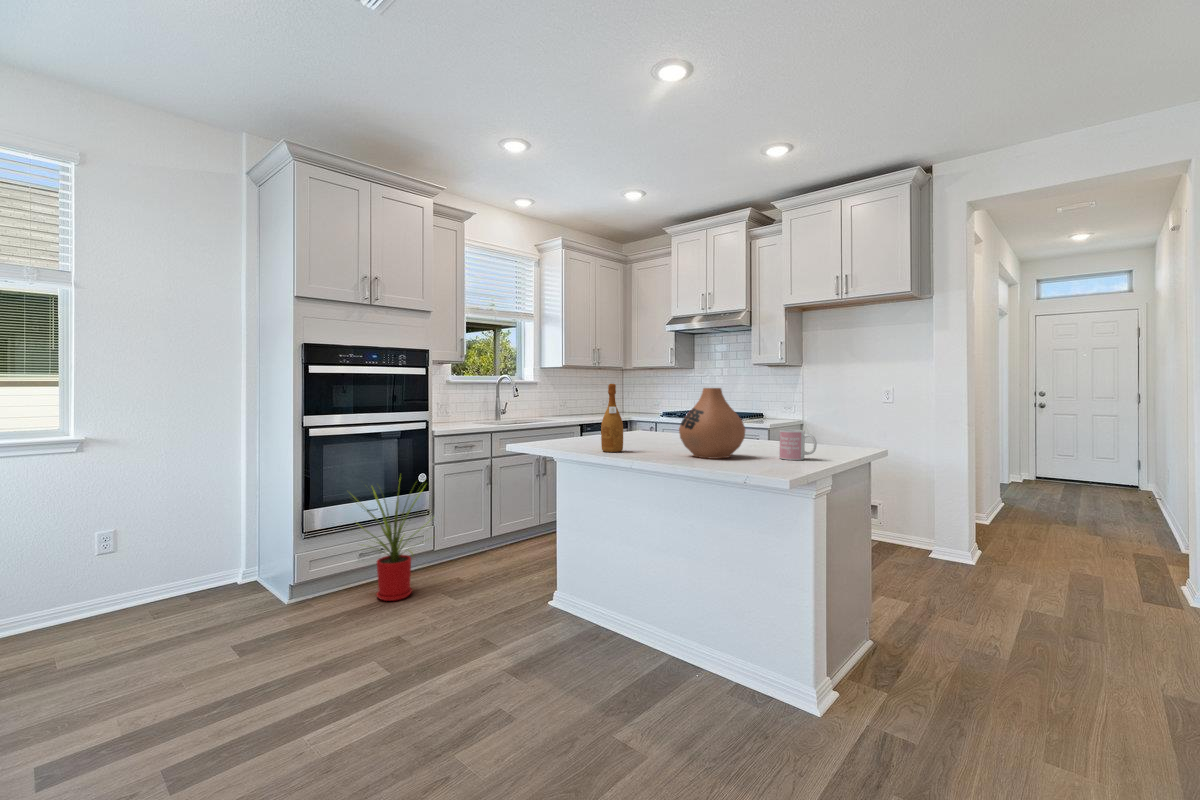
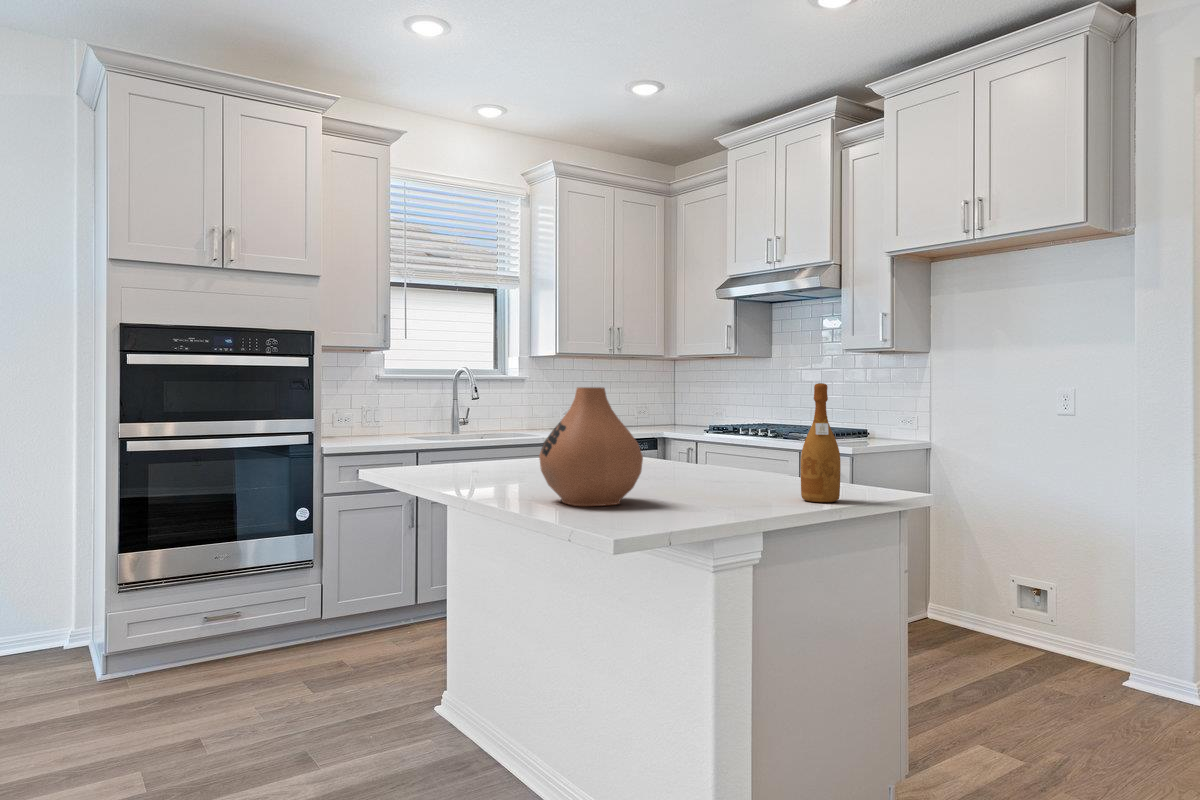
wine bottle: present [601,384,623,452] -> present [801,383,841,502]
mug: present [780,430,817,460] -> none [693,461,748,514]
house plant: present [359,487,427,601] -> none [159,507,303,691]

